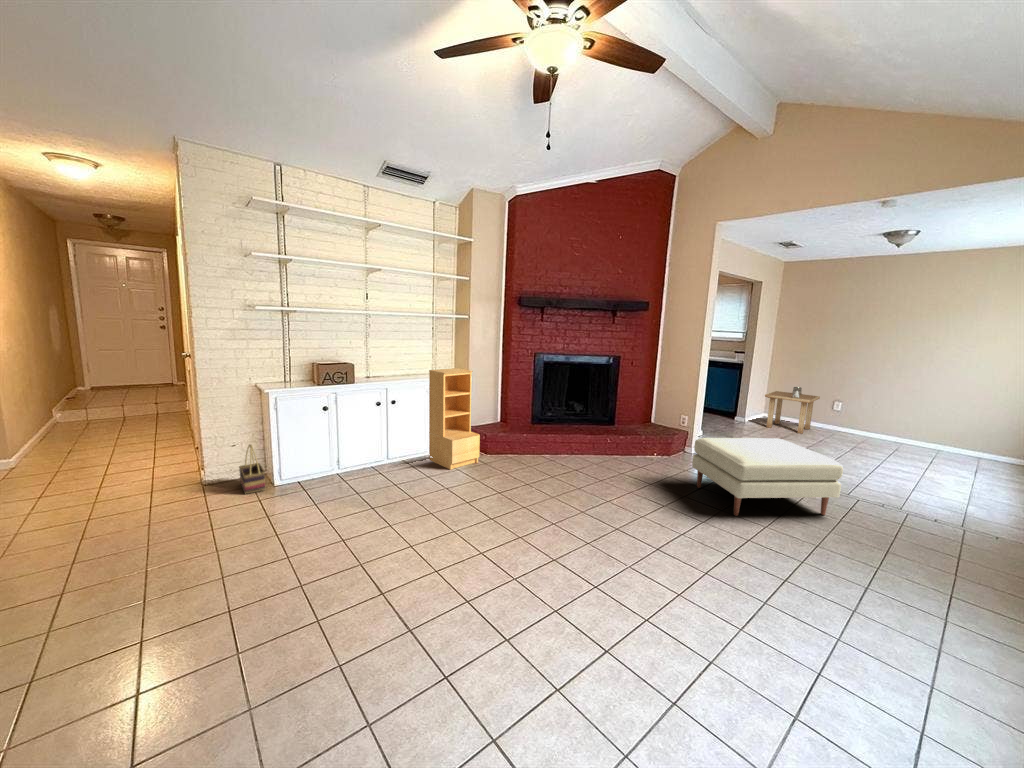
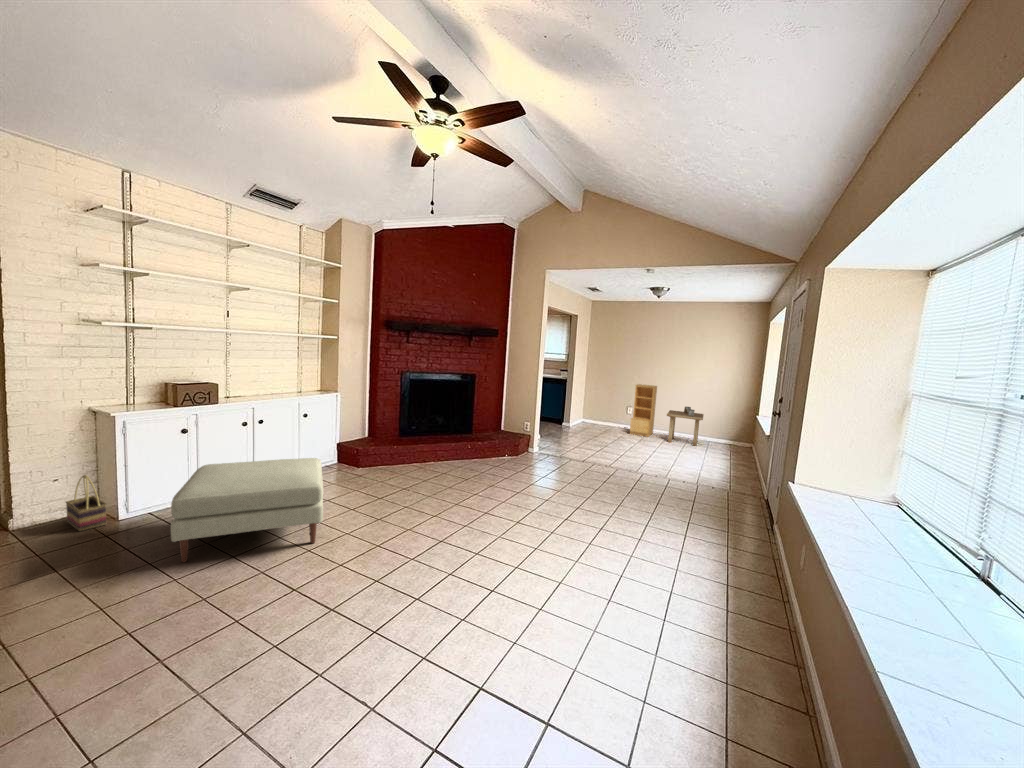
bookshelf: present [429,368,480,470] -> present [630,384,657,437]
side table: present [765,387,820,434] -> present [667,407,704,446]
ottoman: present [692,438,843,516] -> present [171,458,323,562]

